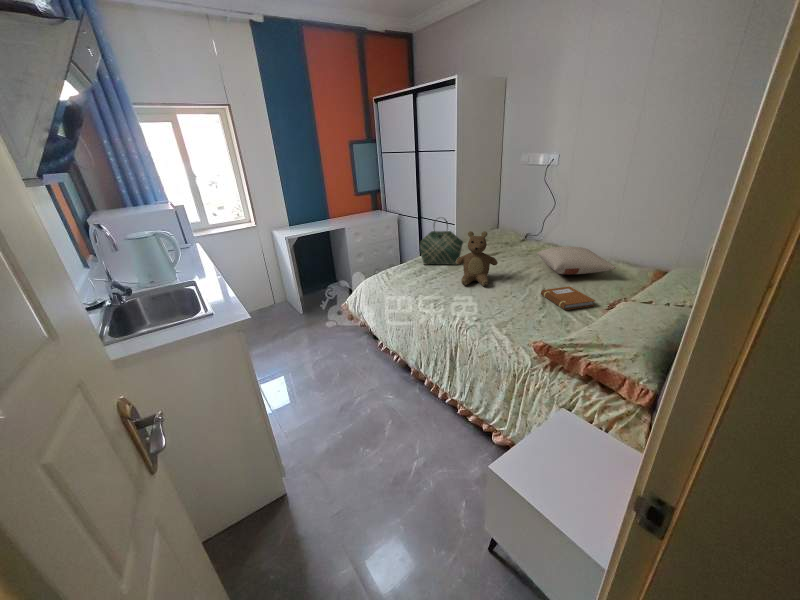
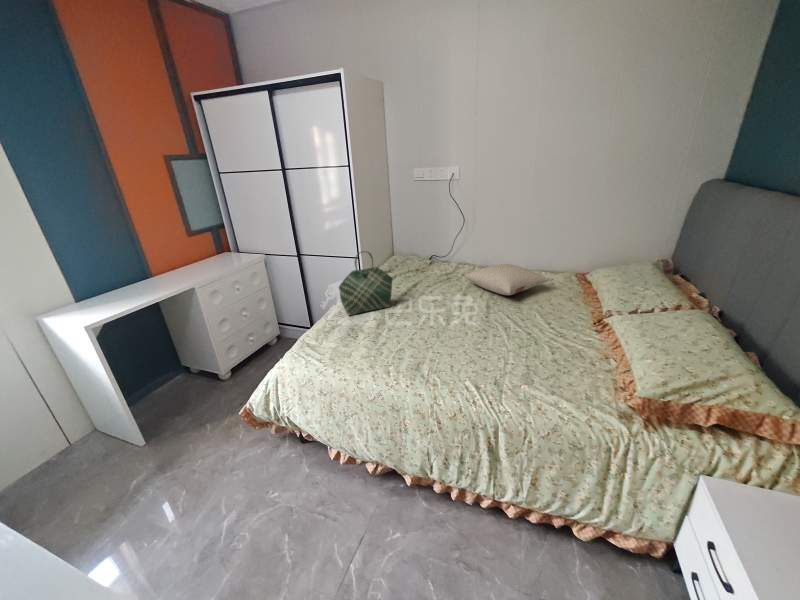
teddy bear: present [456,231,498,286] -> none [406,262,457,334]
notebook: present [541,286,595,310] -> none [516,307,574,337]

